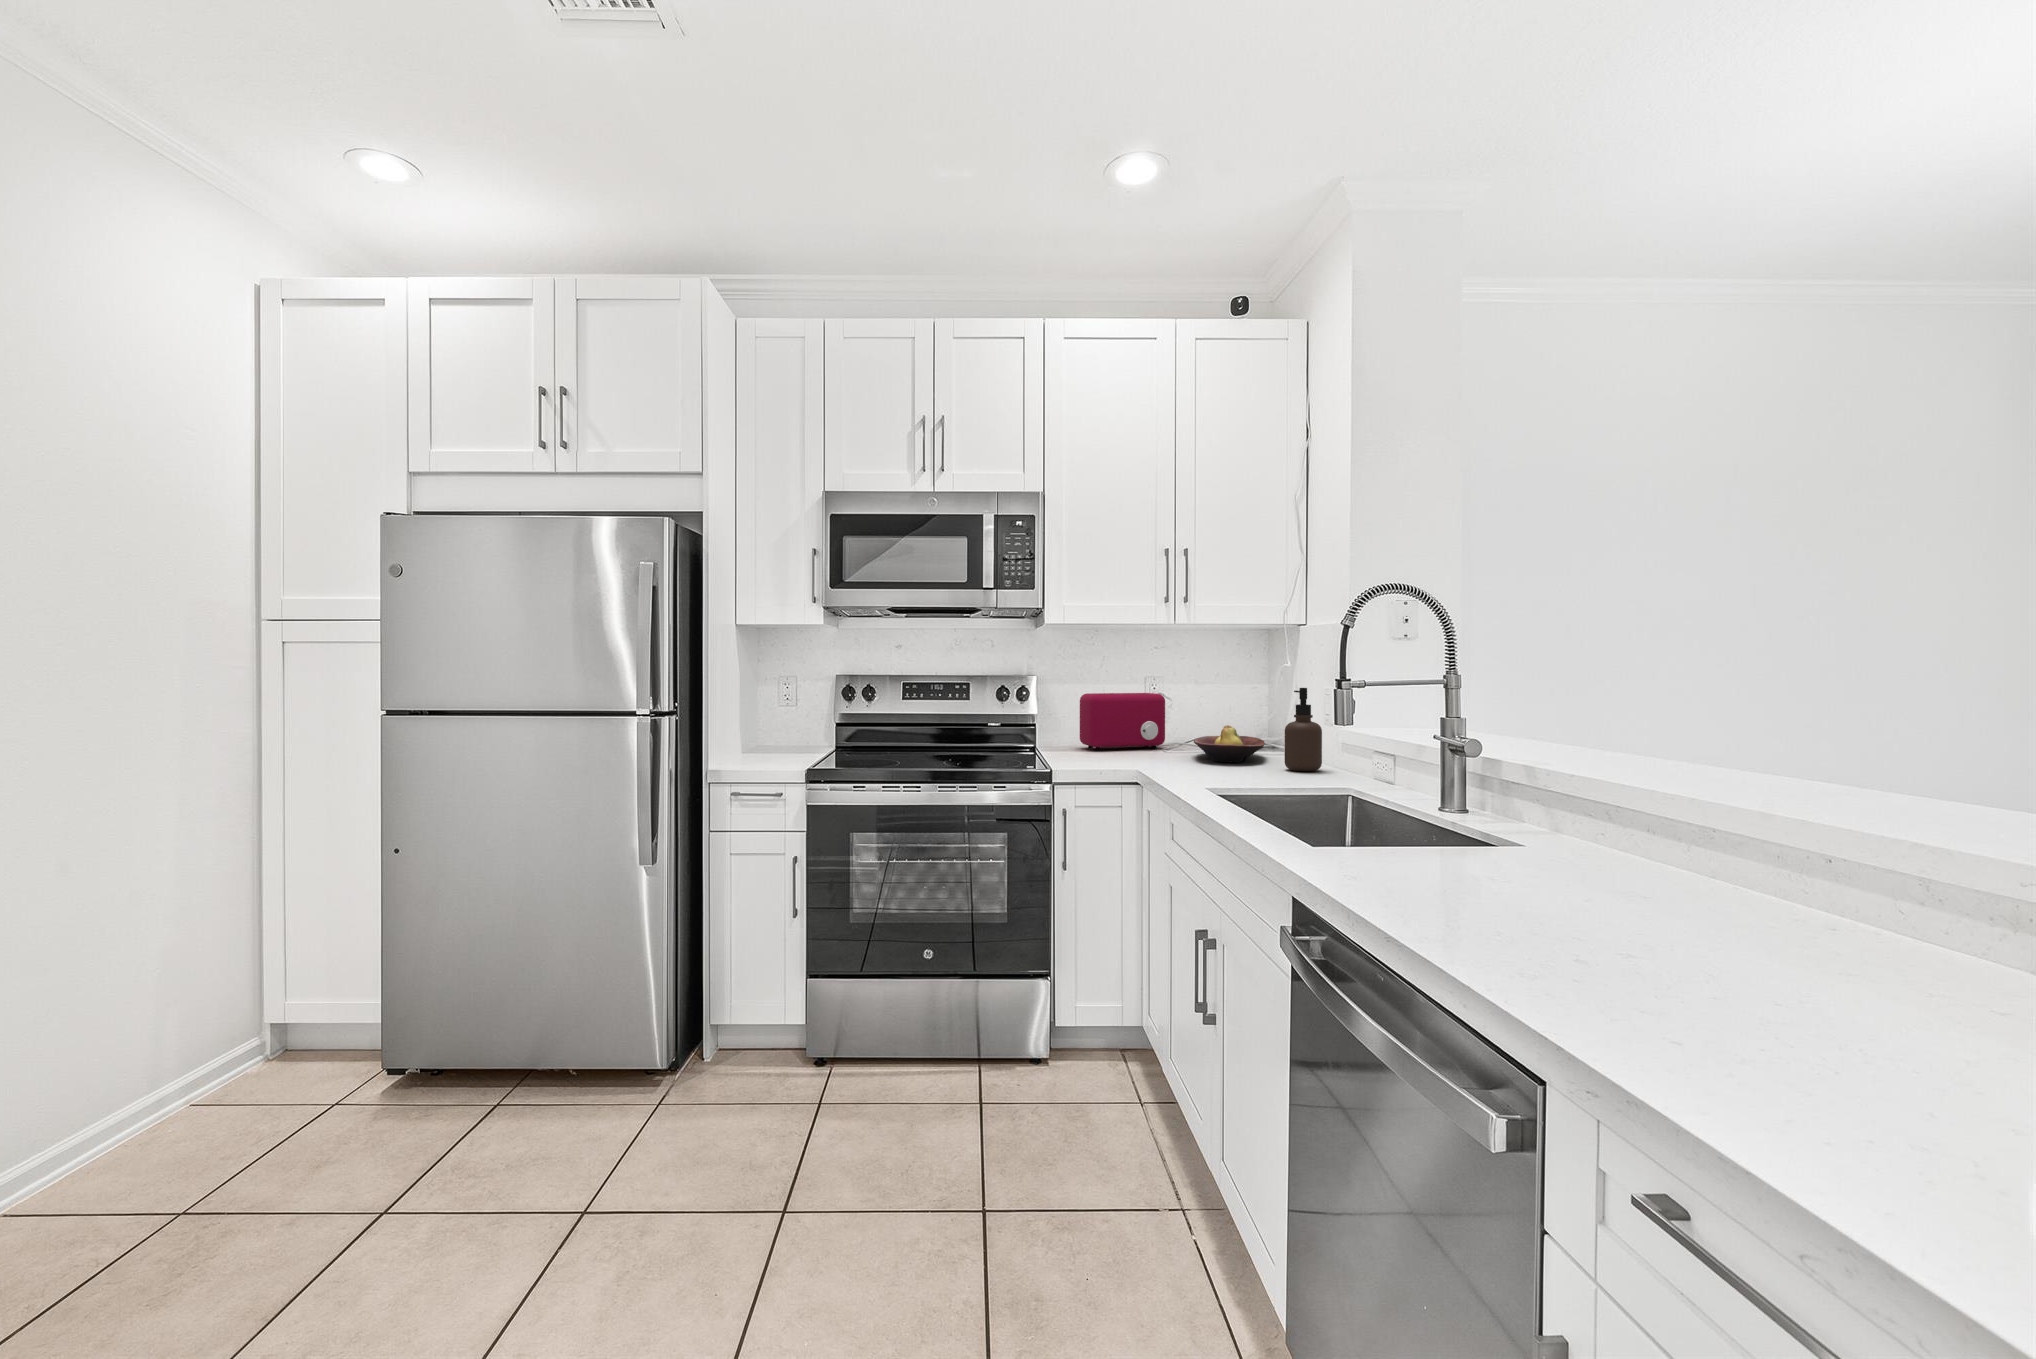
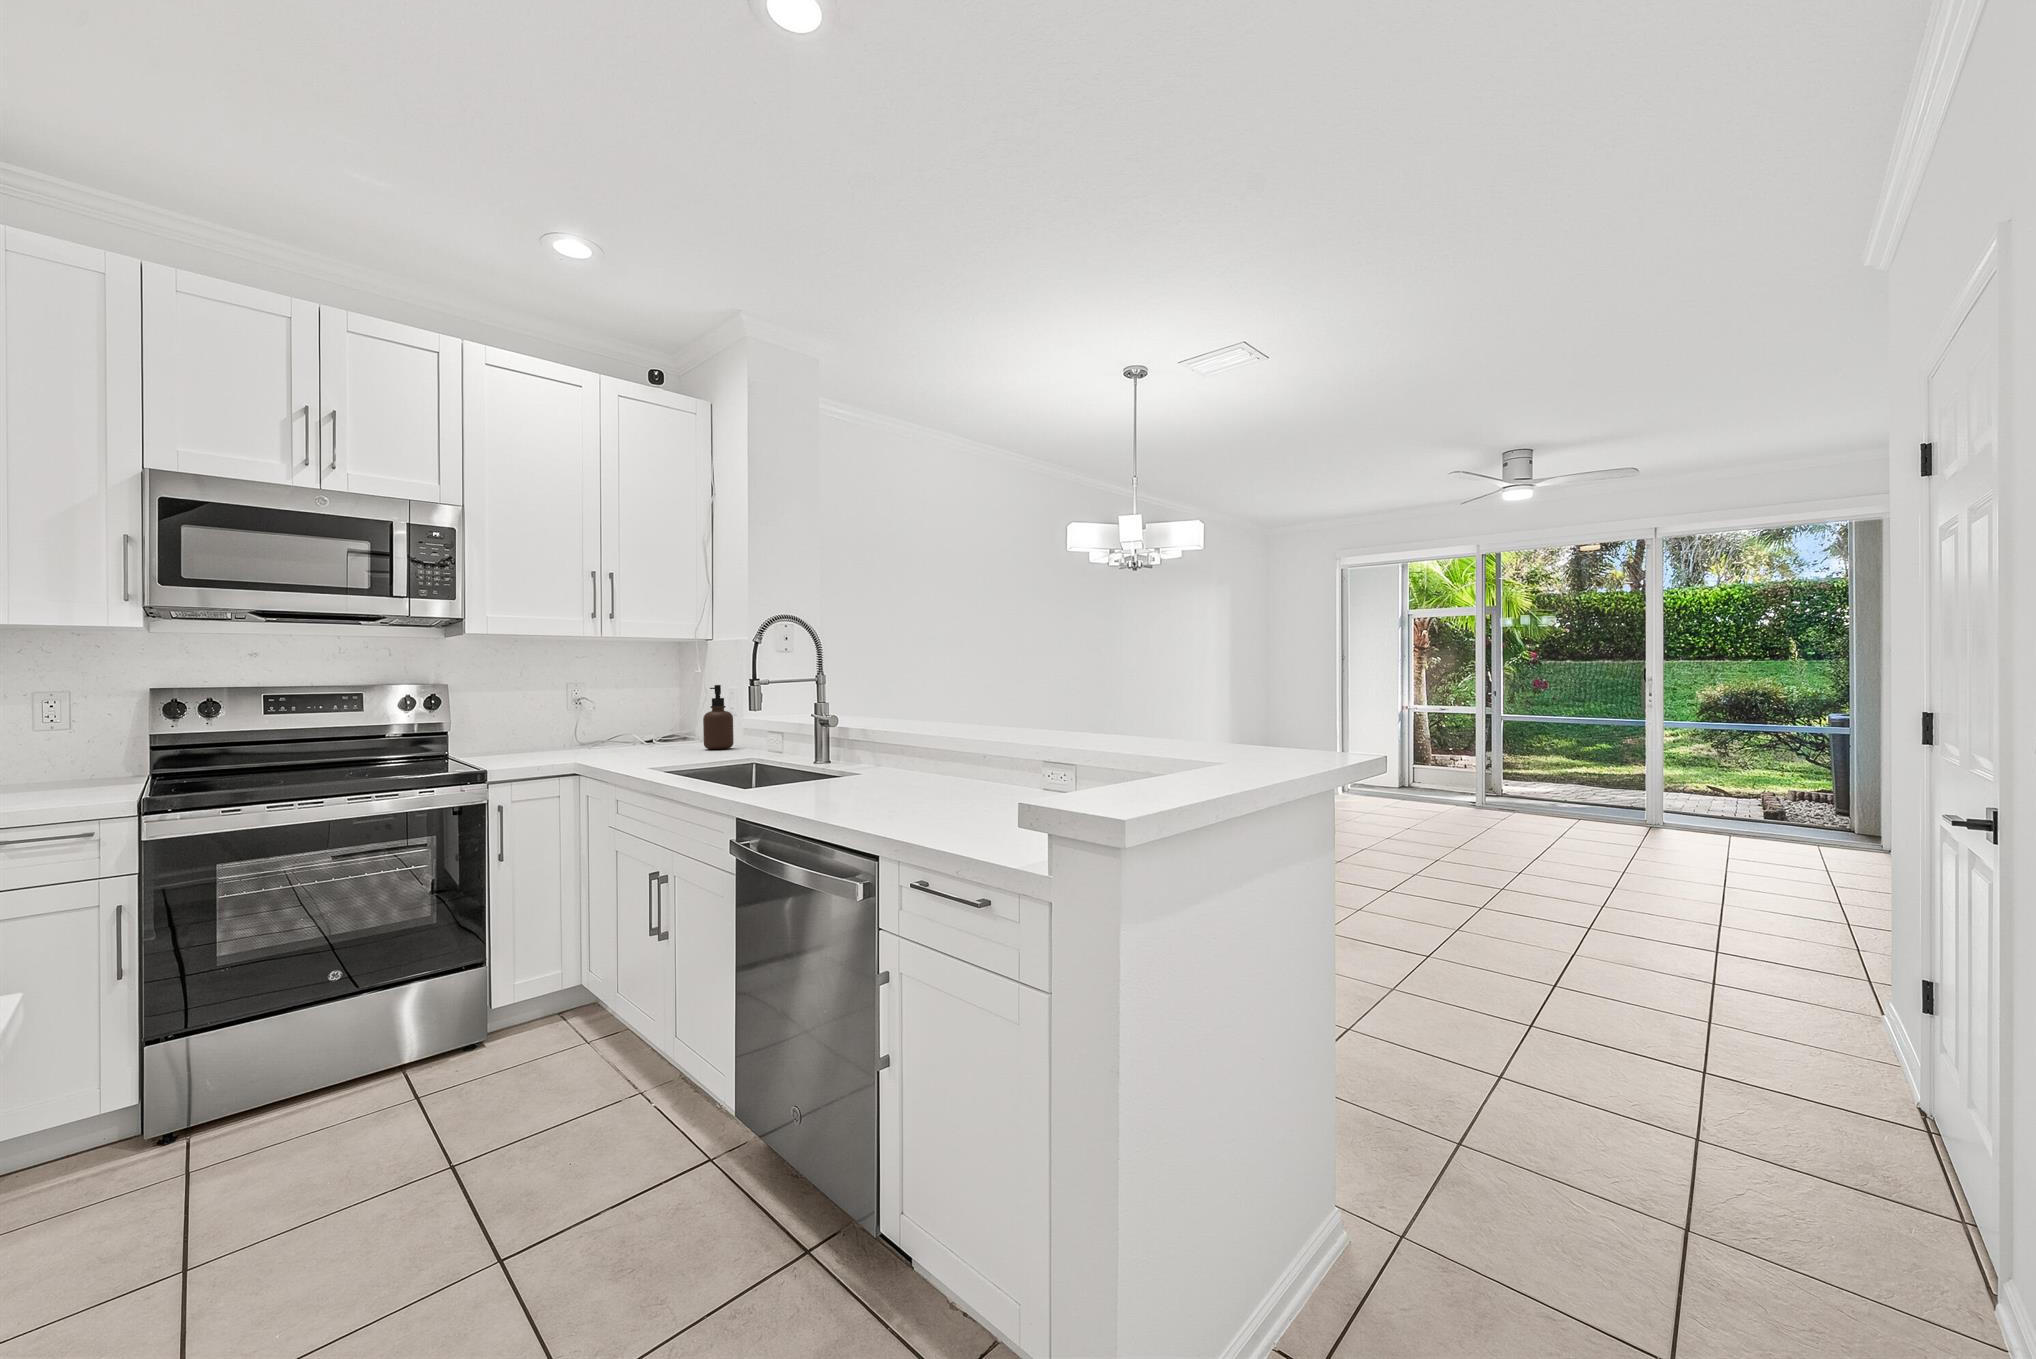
toaster: present [1080,693,1165,750] -> none [500,699,591,751]
fruit bowl: present [1194,725,1264,763] -> none [621,721,684,749]

